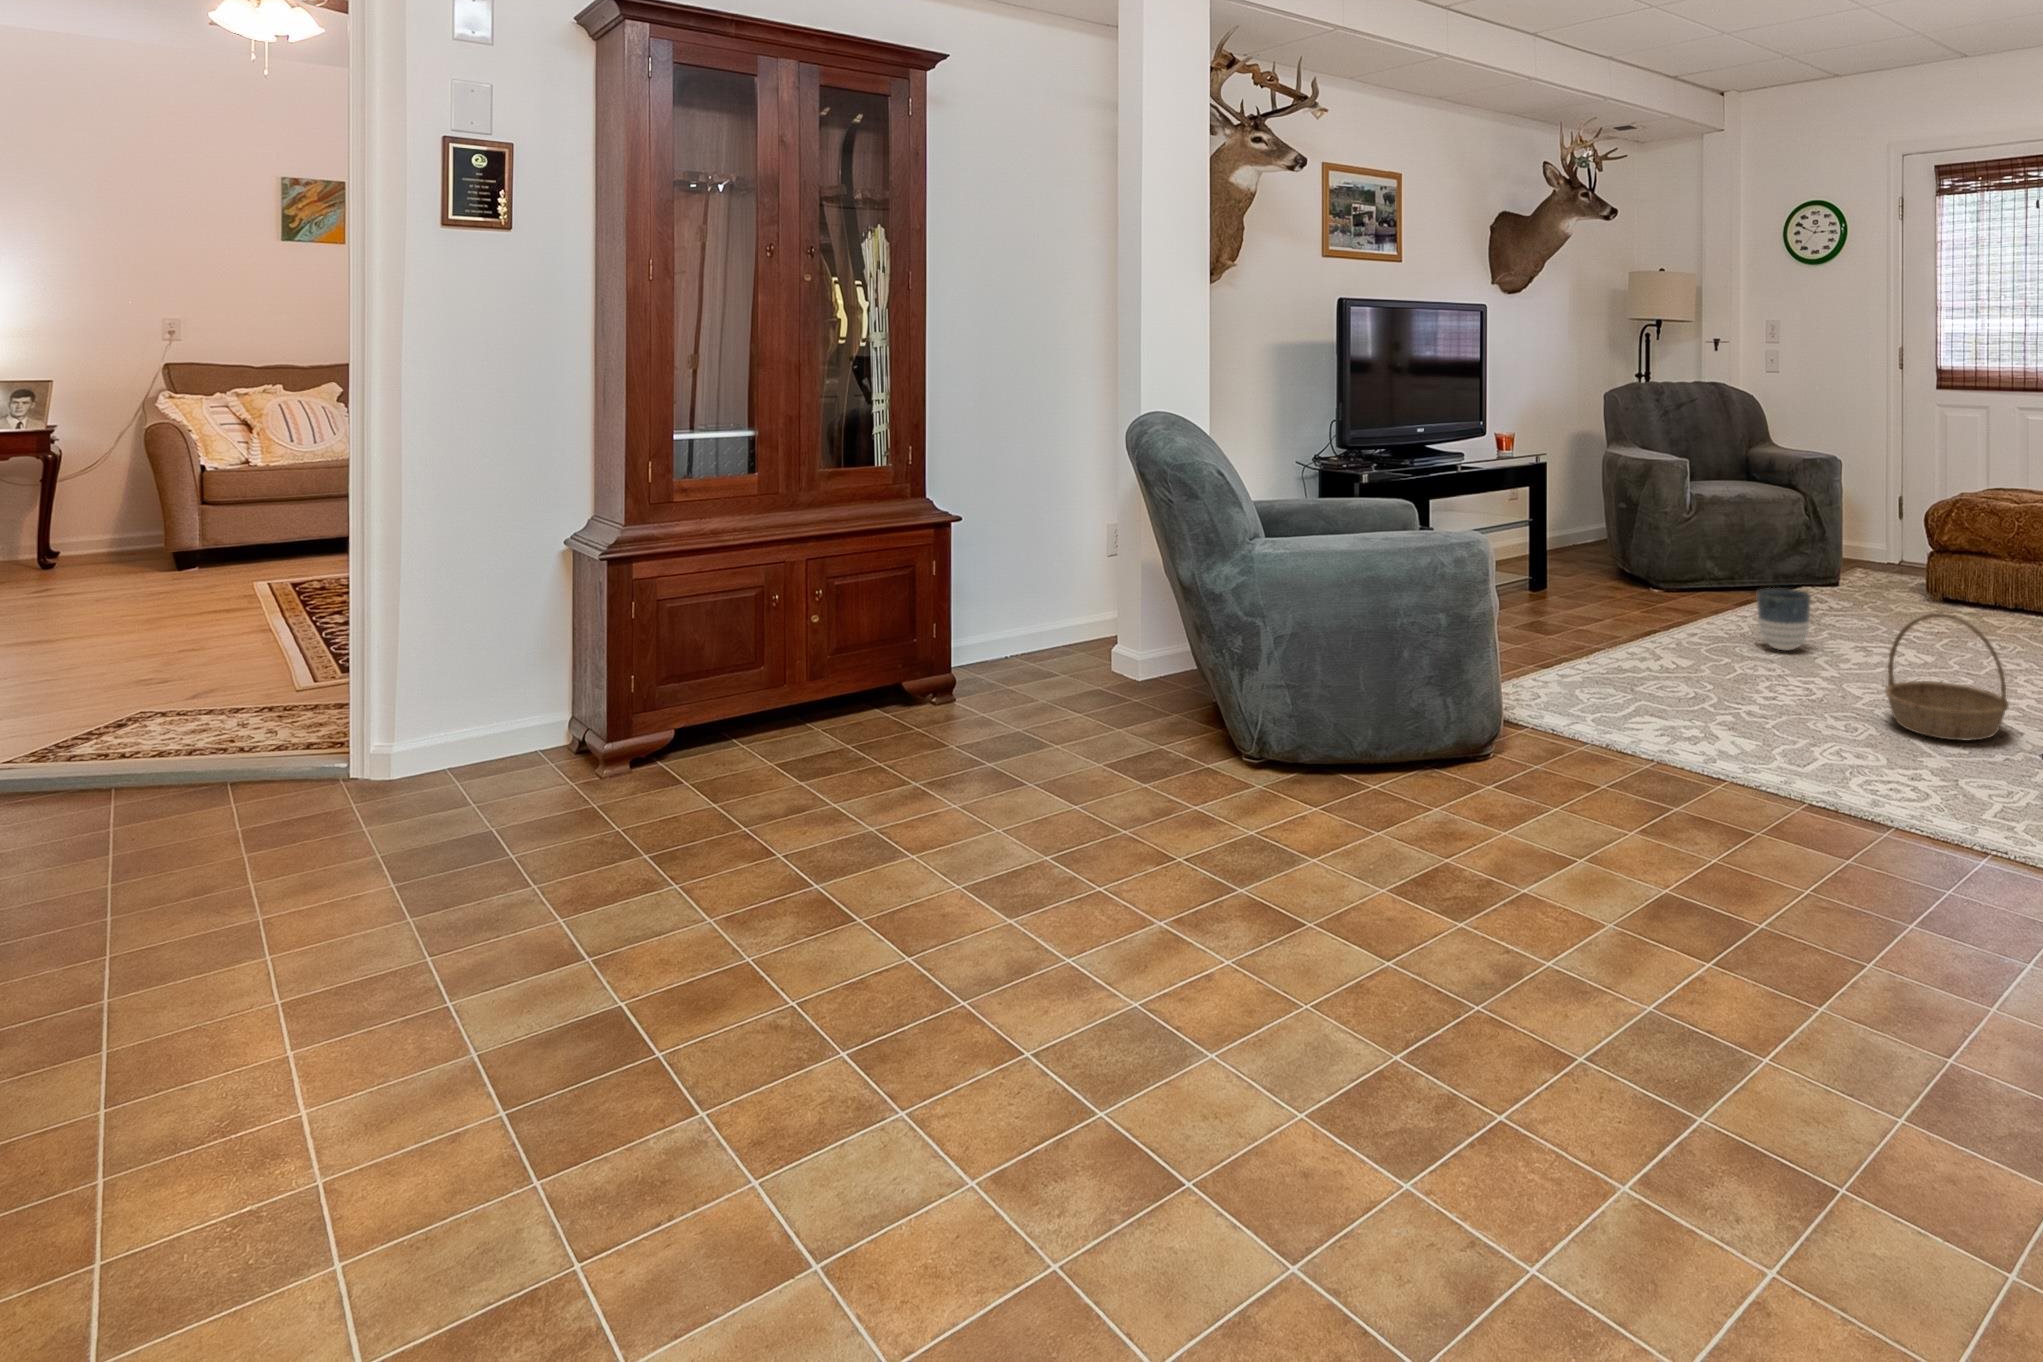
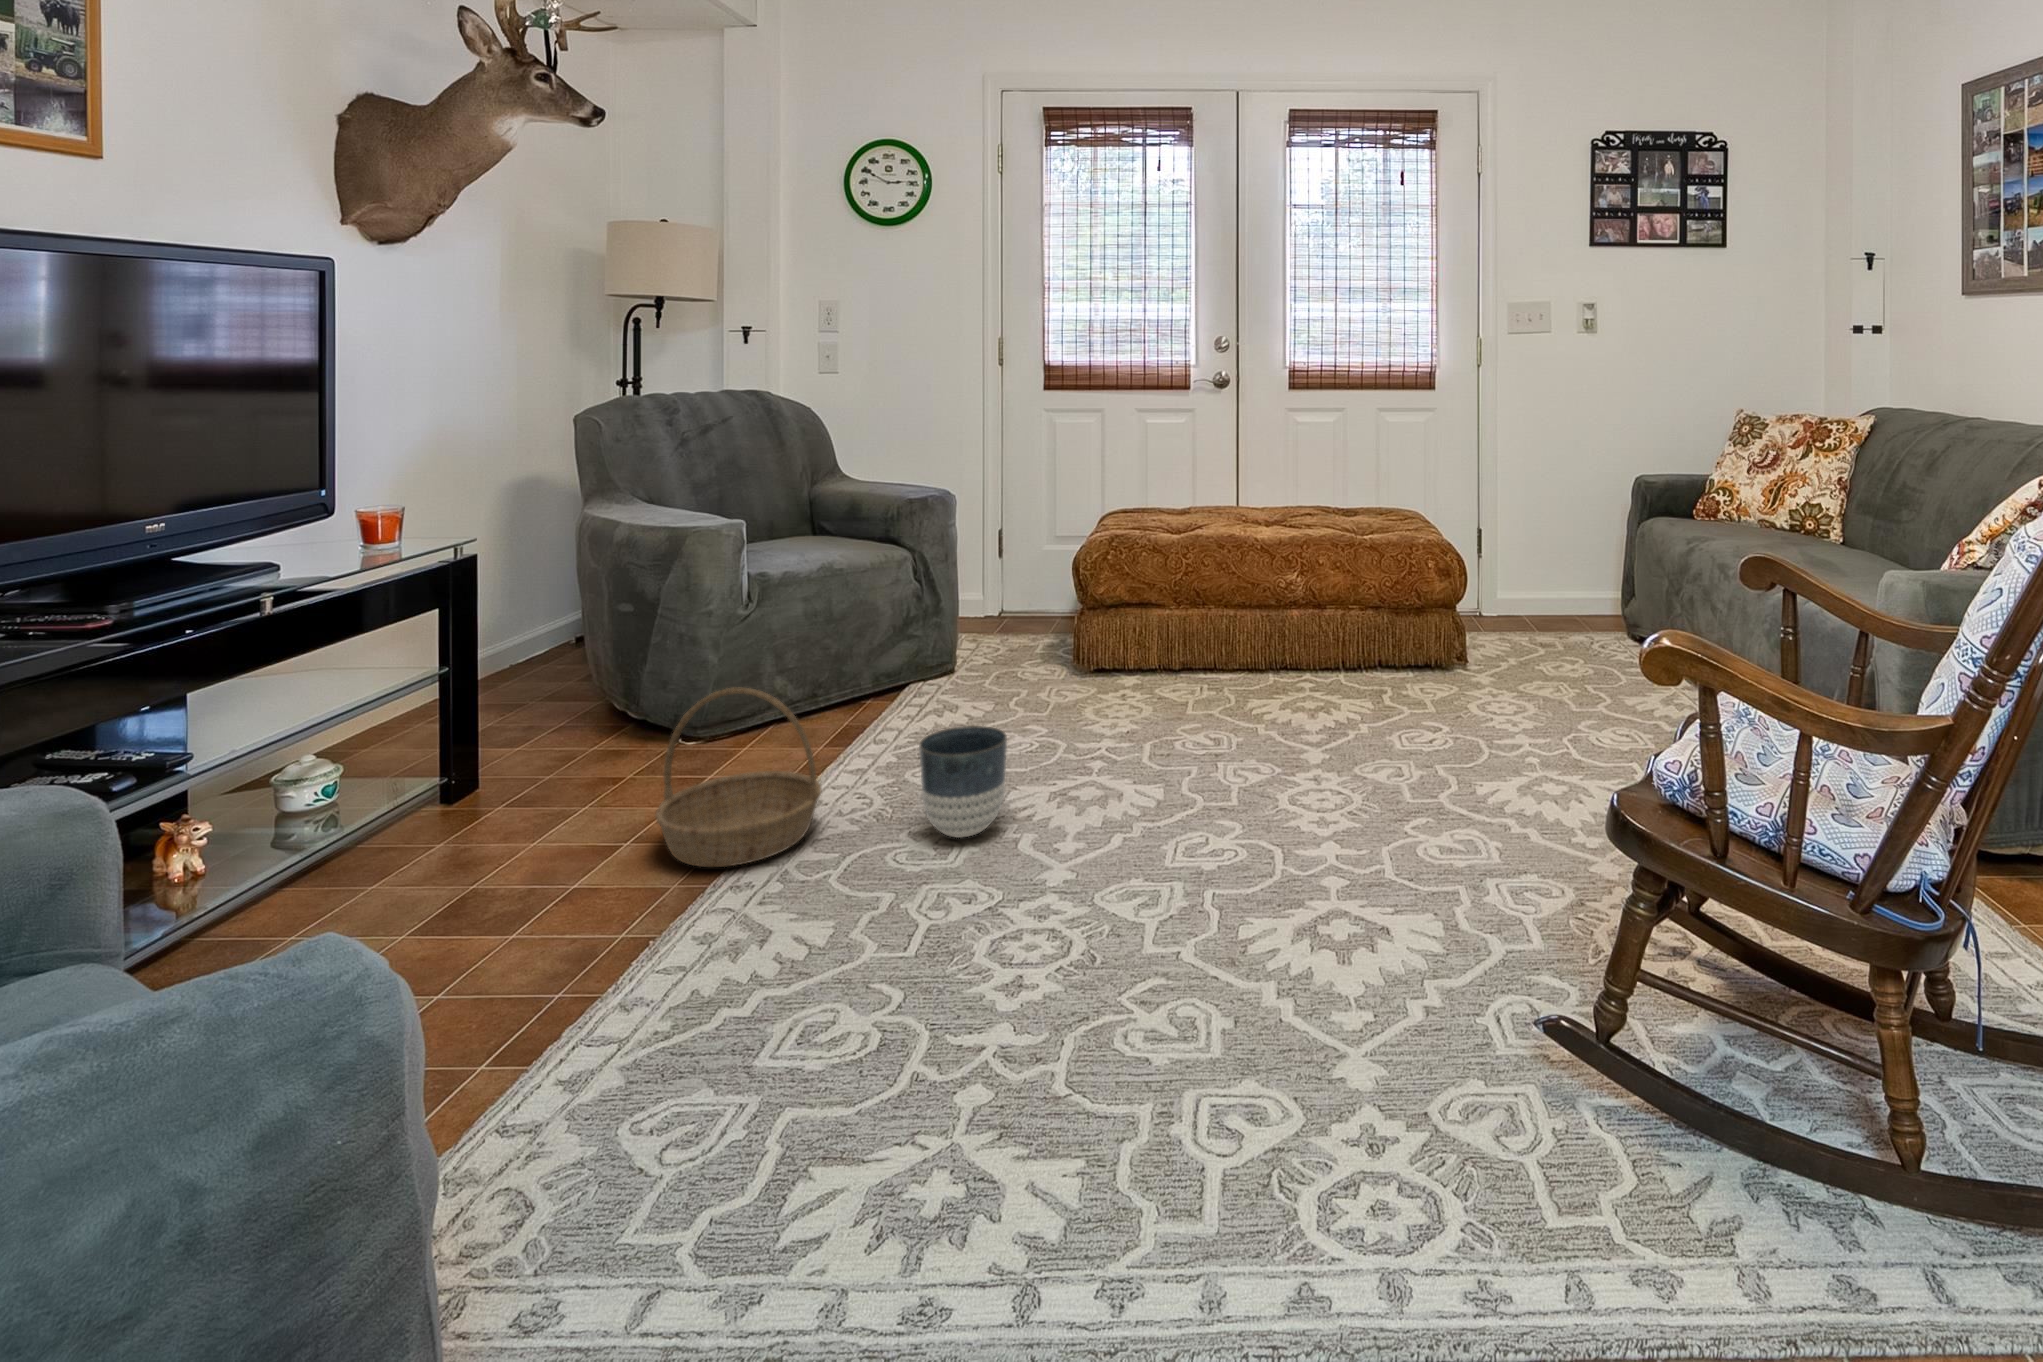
basket: present [1885,613,2009,741] -> present [656,687,821,867]

